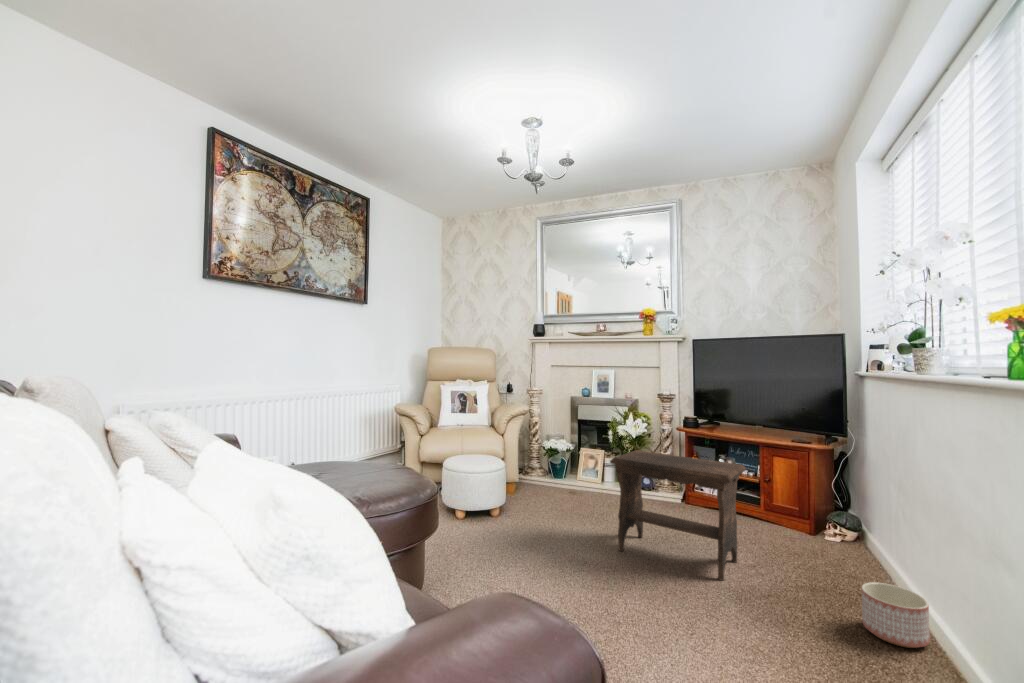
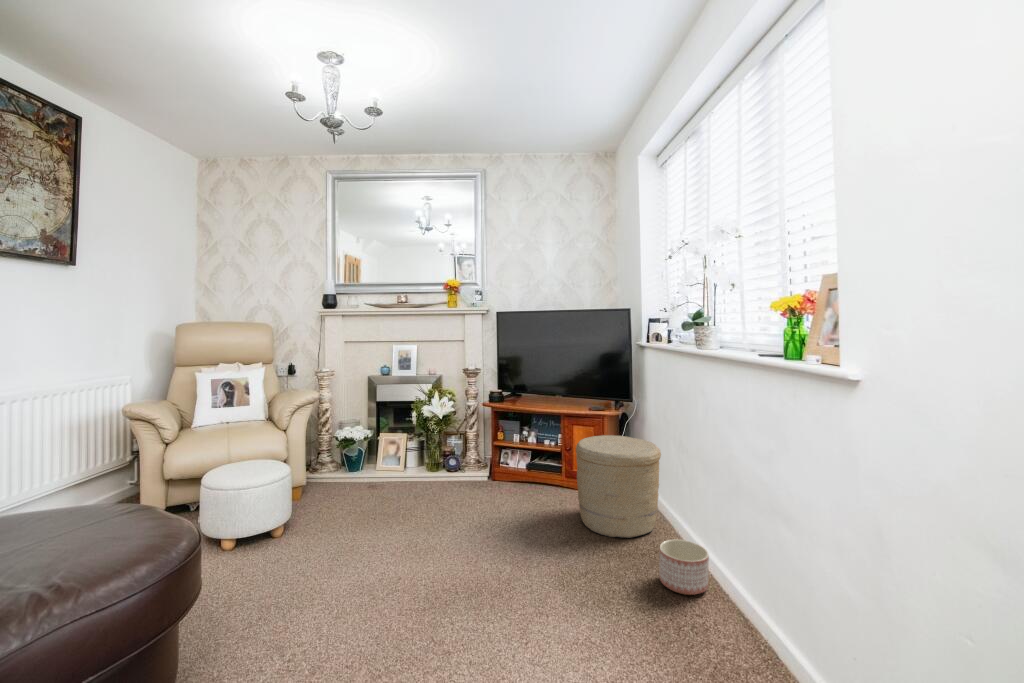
footstool: present [610,450,746,581] -> none [424,437,558,563]
woven basket: none [770,466,877,579] -> present [576,435,661,538]

